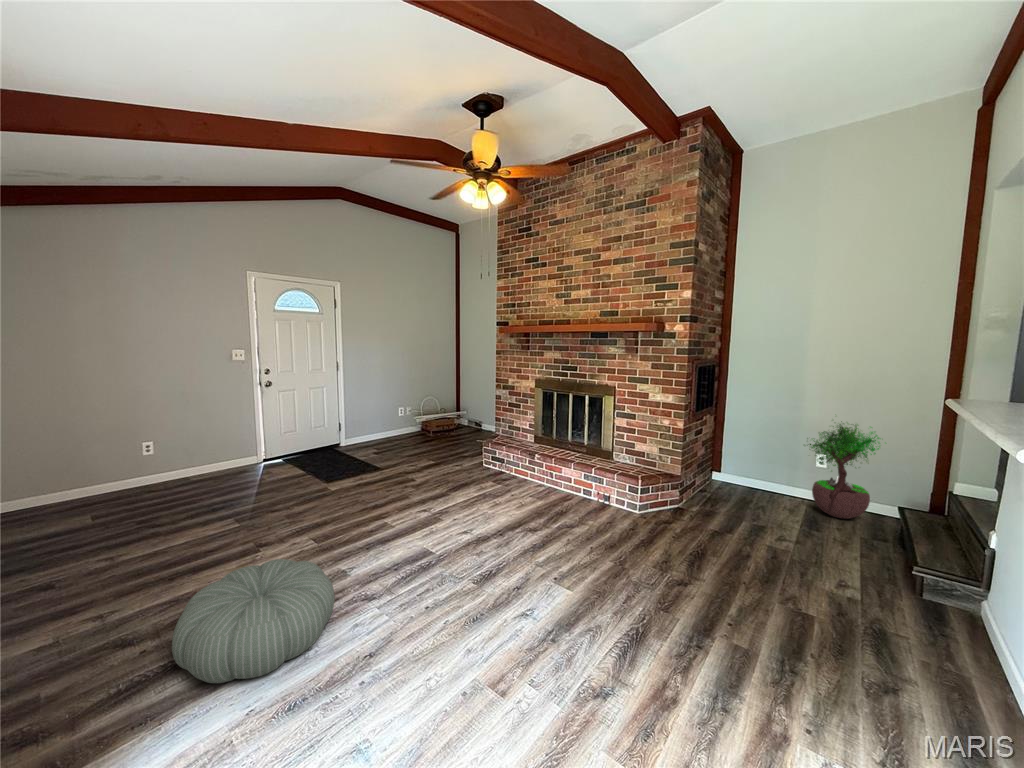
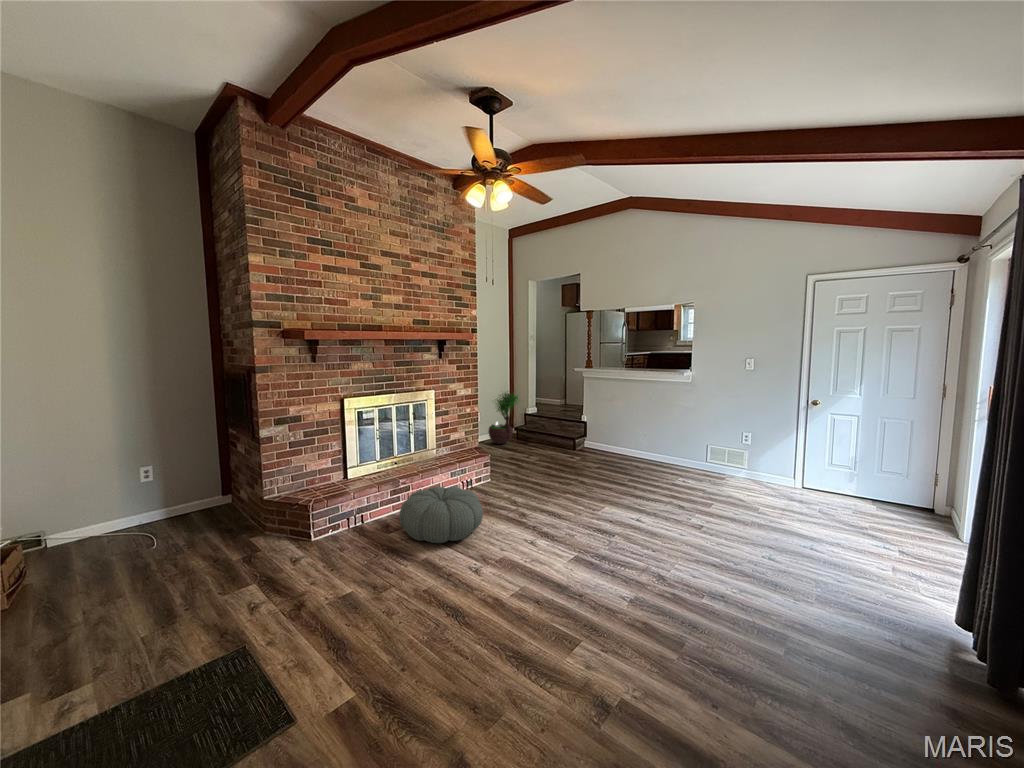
pouf: present [172,559,335,683] -> present [399,487,483,543]

